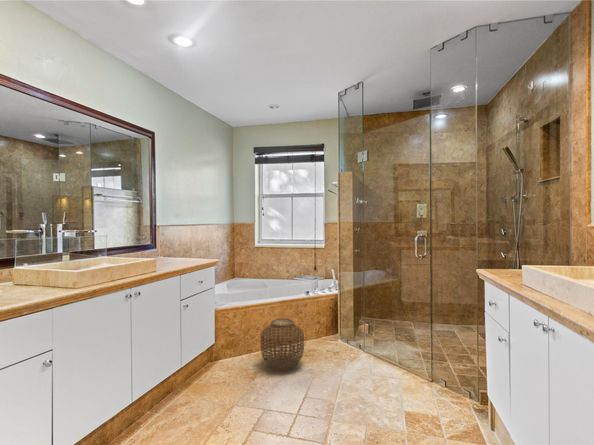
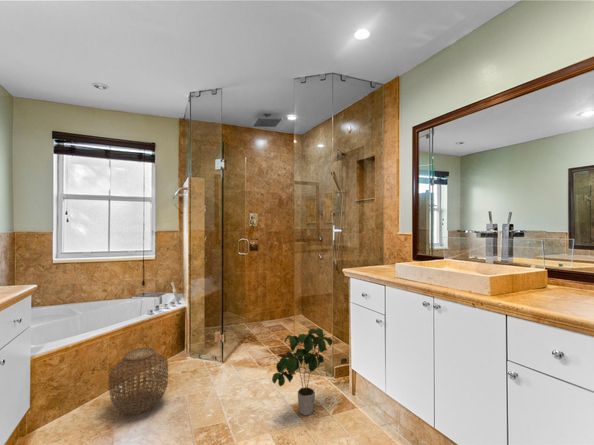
potted plant: none [375,330,459,423] -> present [272,328,333,415]

